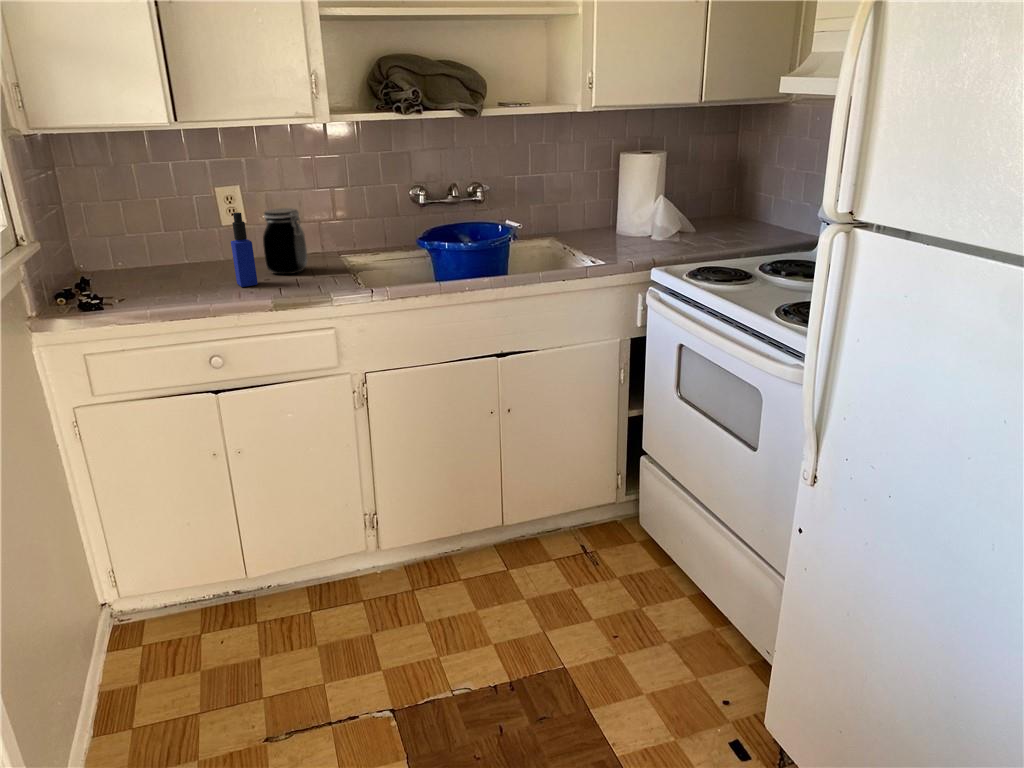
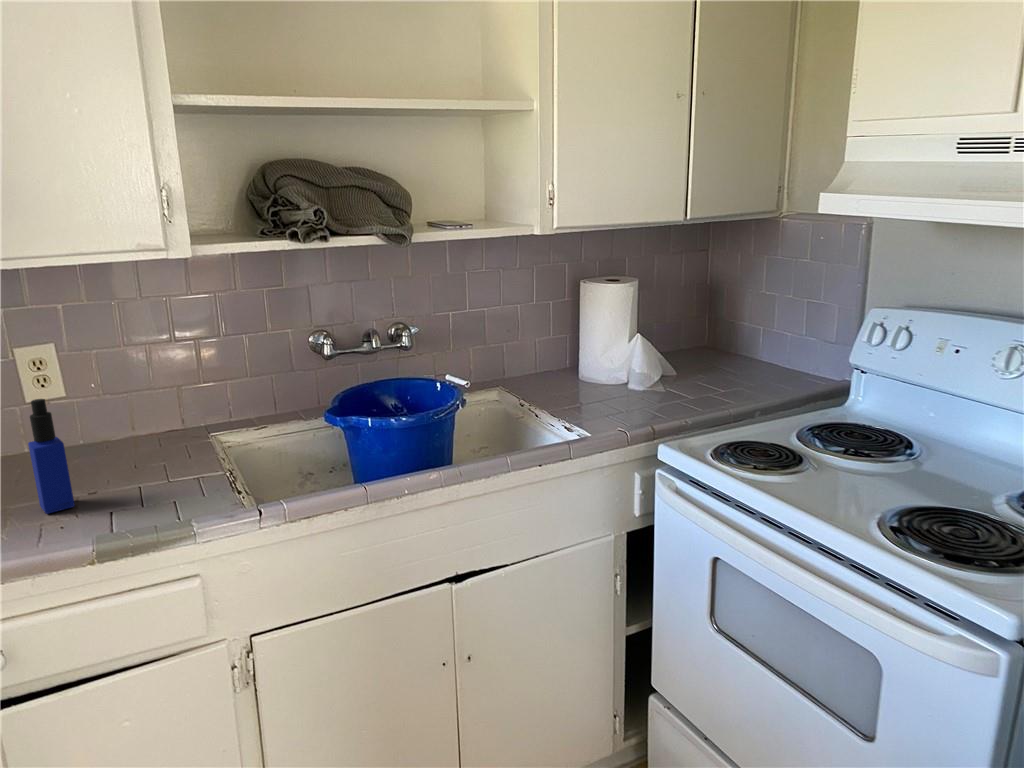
jar: present [263,208,307,274] -> none [86,380,160,480]

